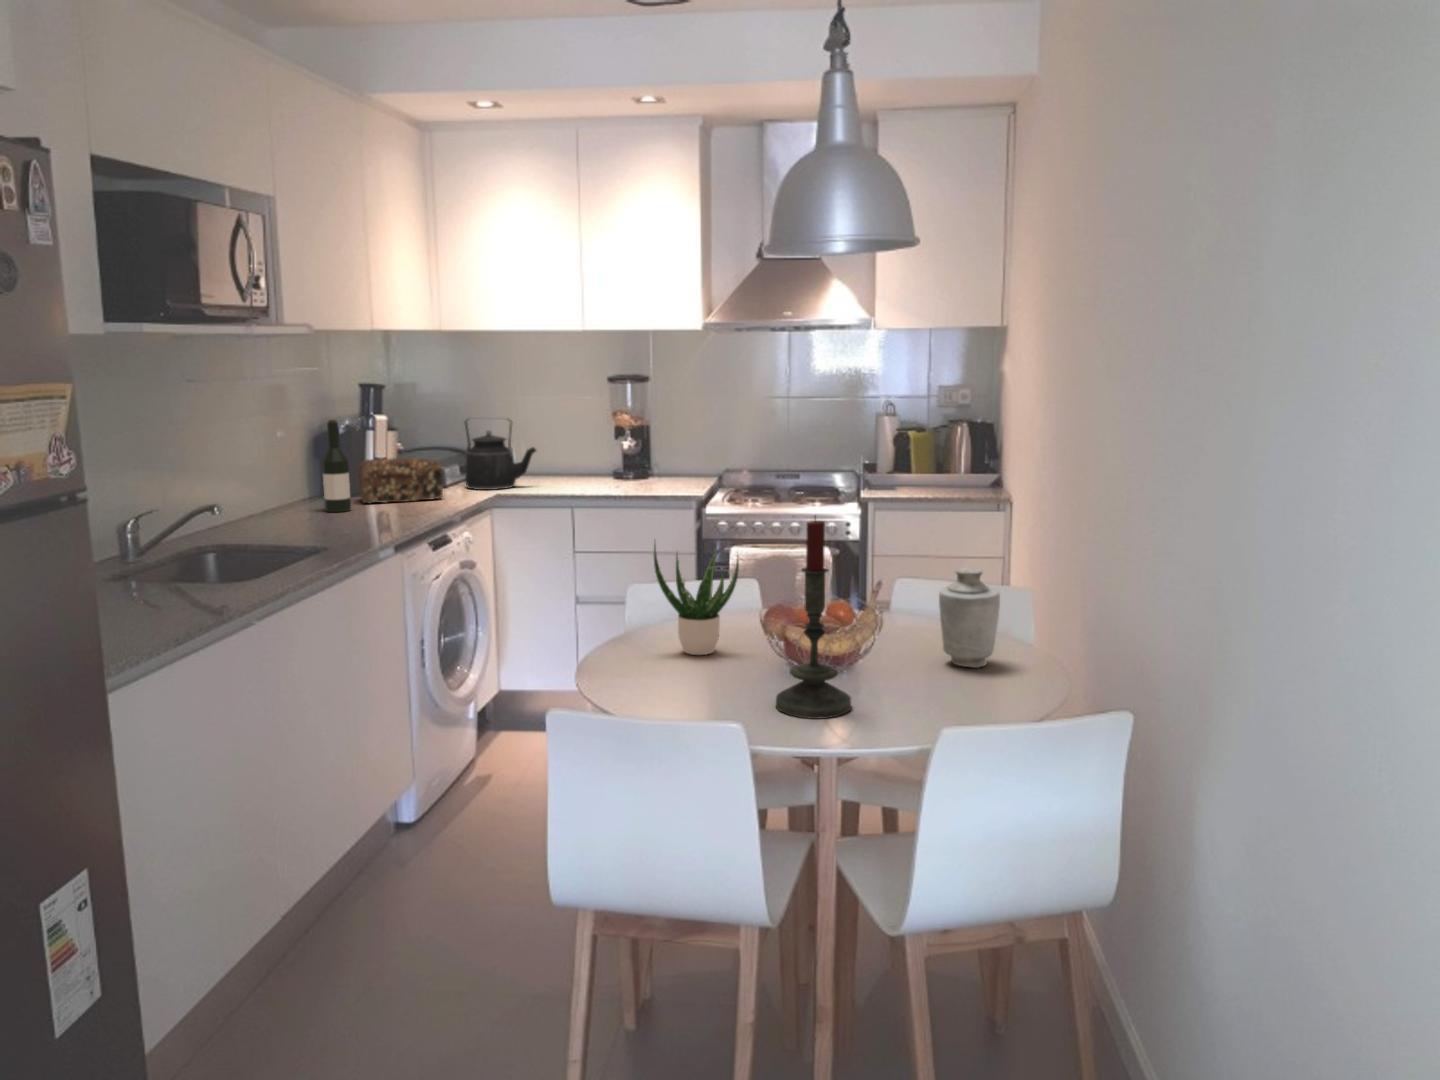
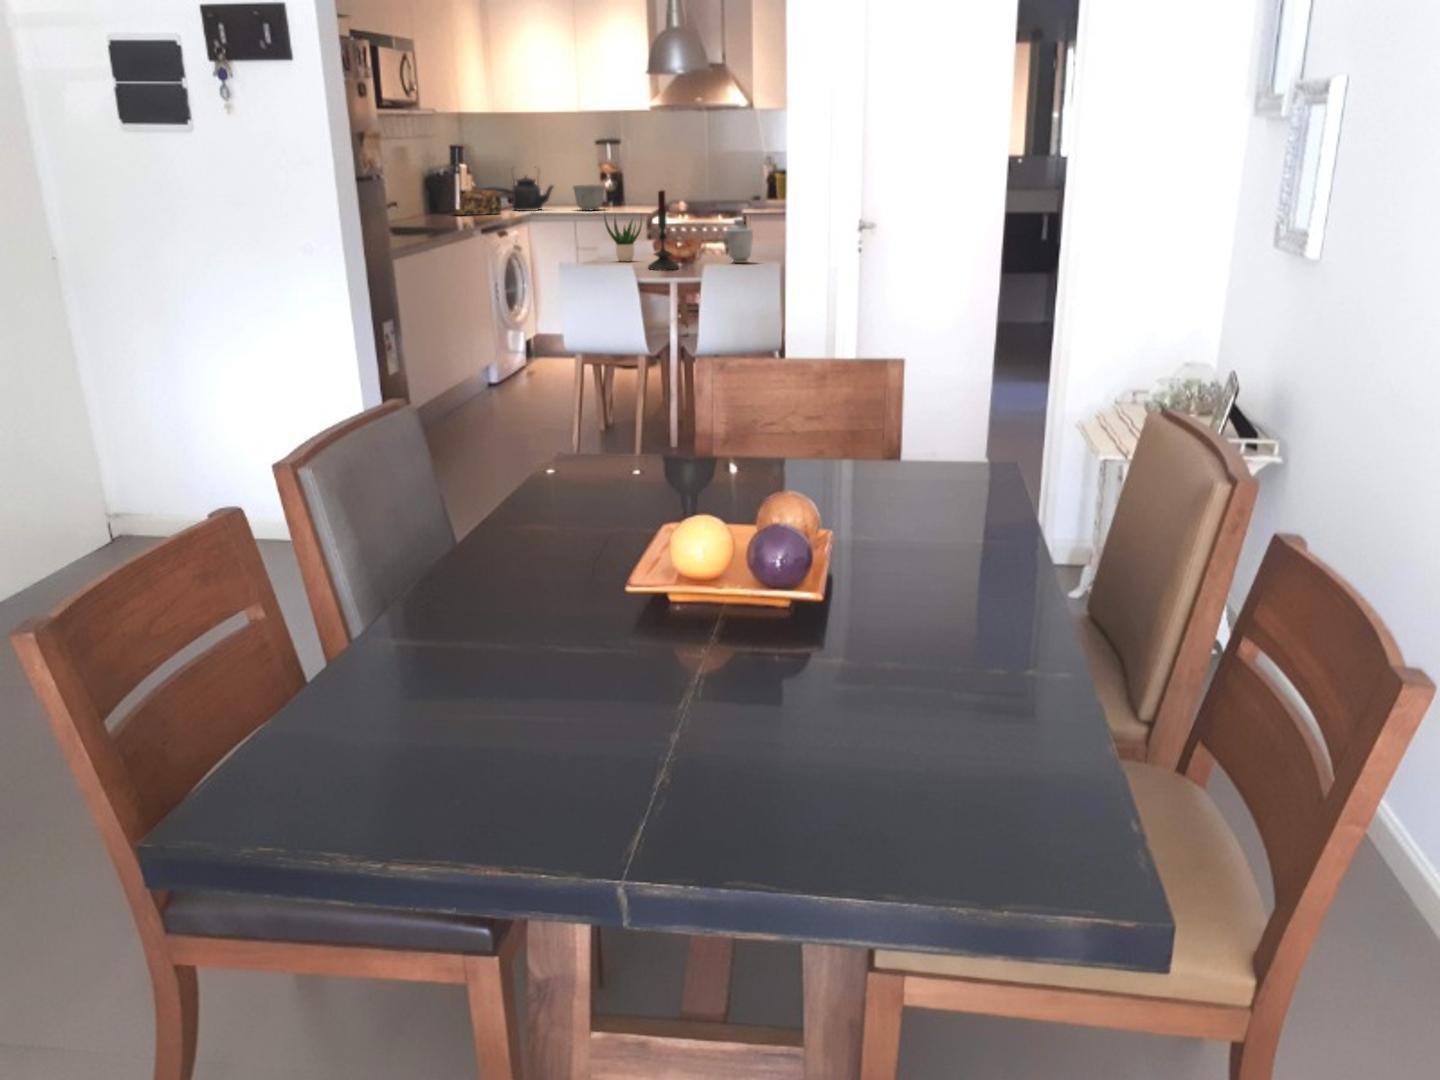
wine bottle: present [322,420,351,512] -> none [434,165,451,218]
ceramic bowl: none [568,446,624,490] -> present [573,185,605,210]

